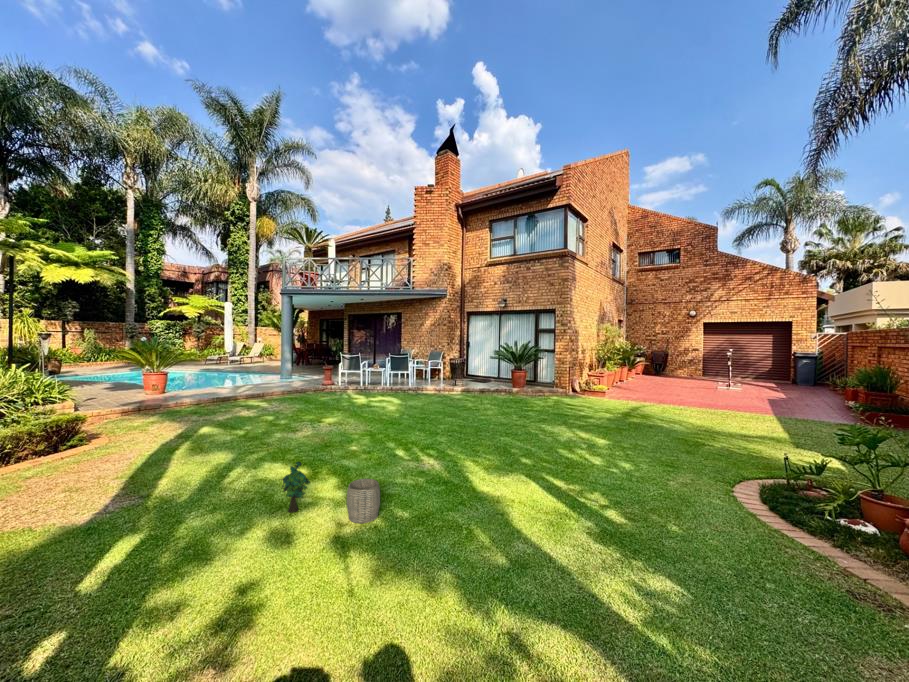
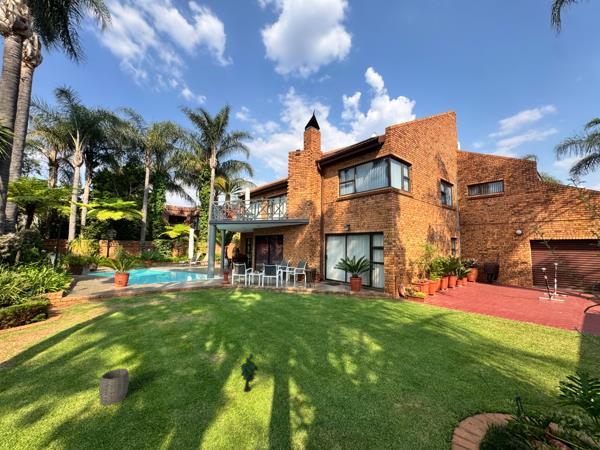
decorative plant: present [281,462,310,513] -> present [240,354,258,392]

